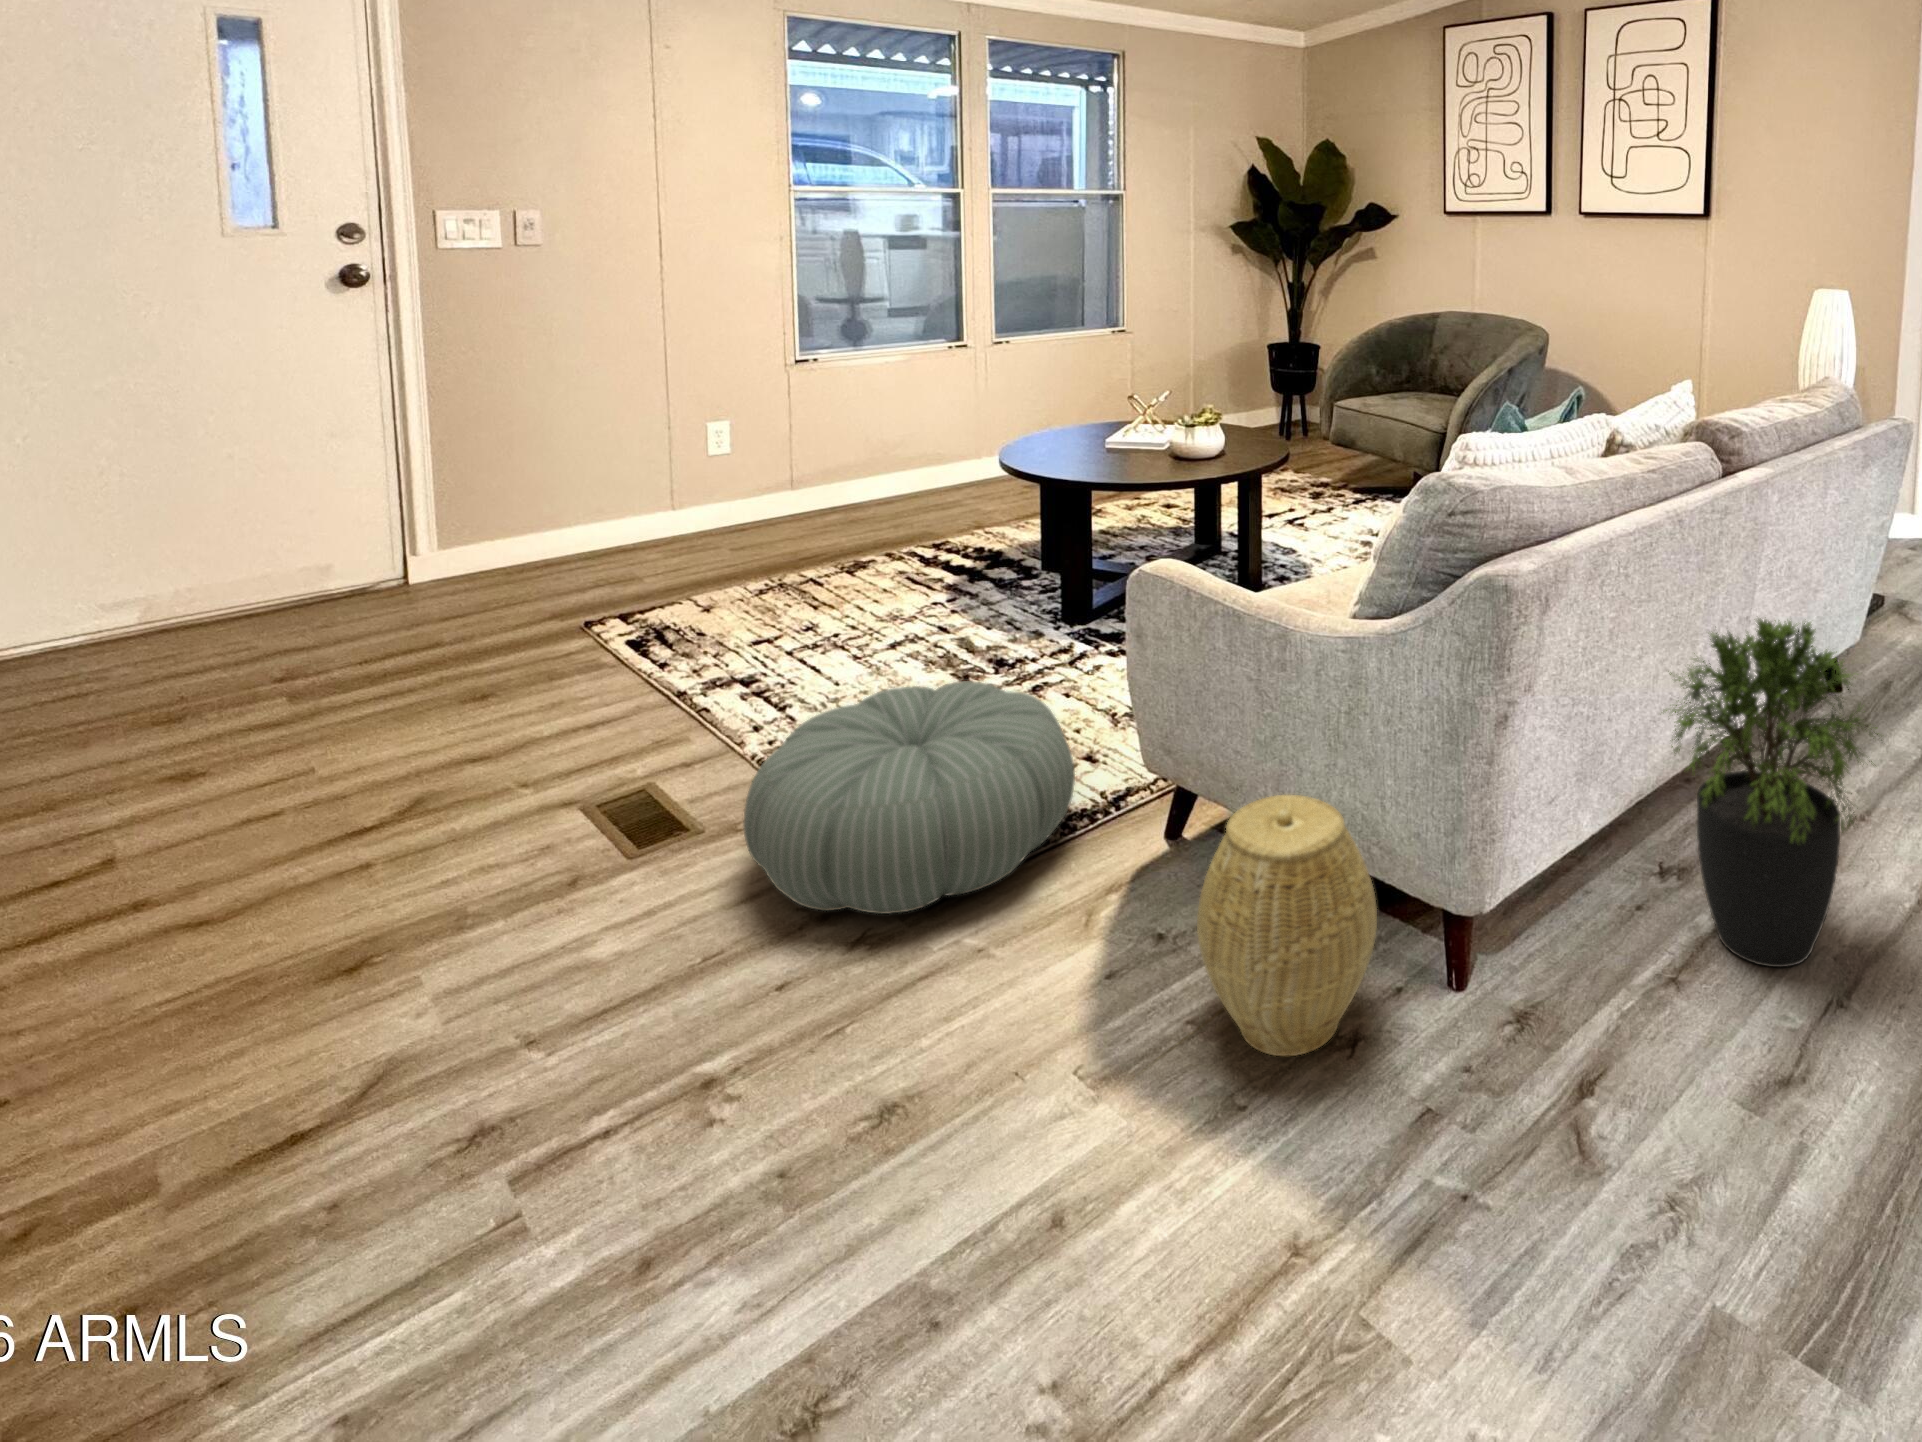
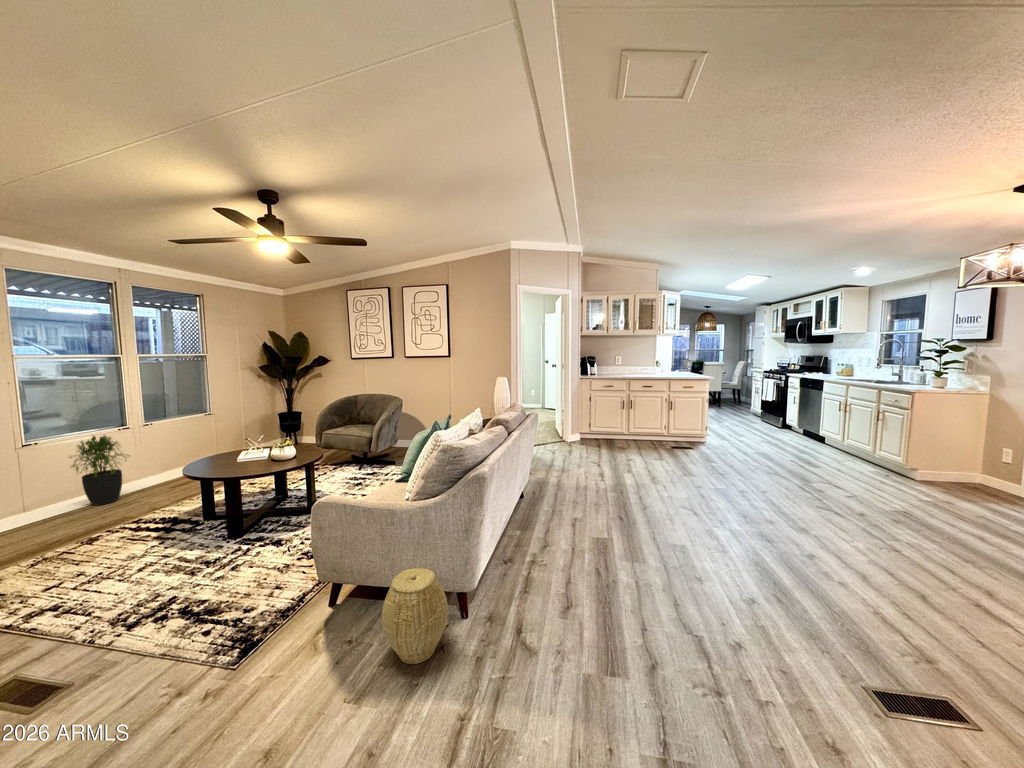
potted plant: present [1666,619,1882,967] -> present [71,435,129,505]
pouf: present [743,681,1075,914] -> none [116,567,291,695]

